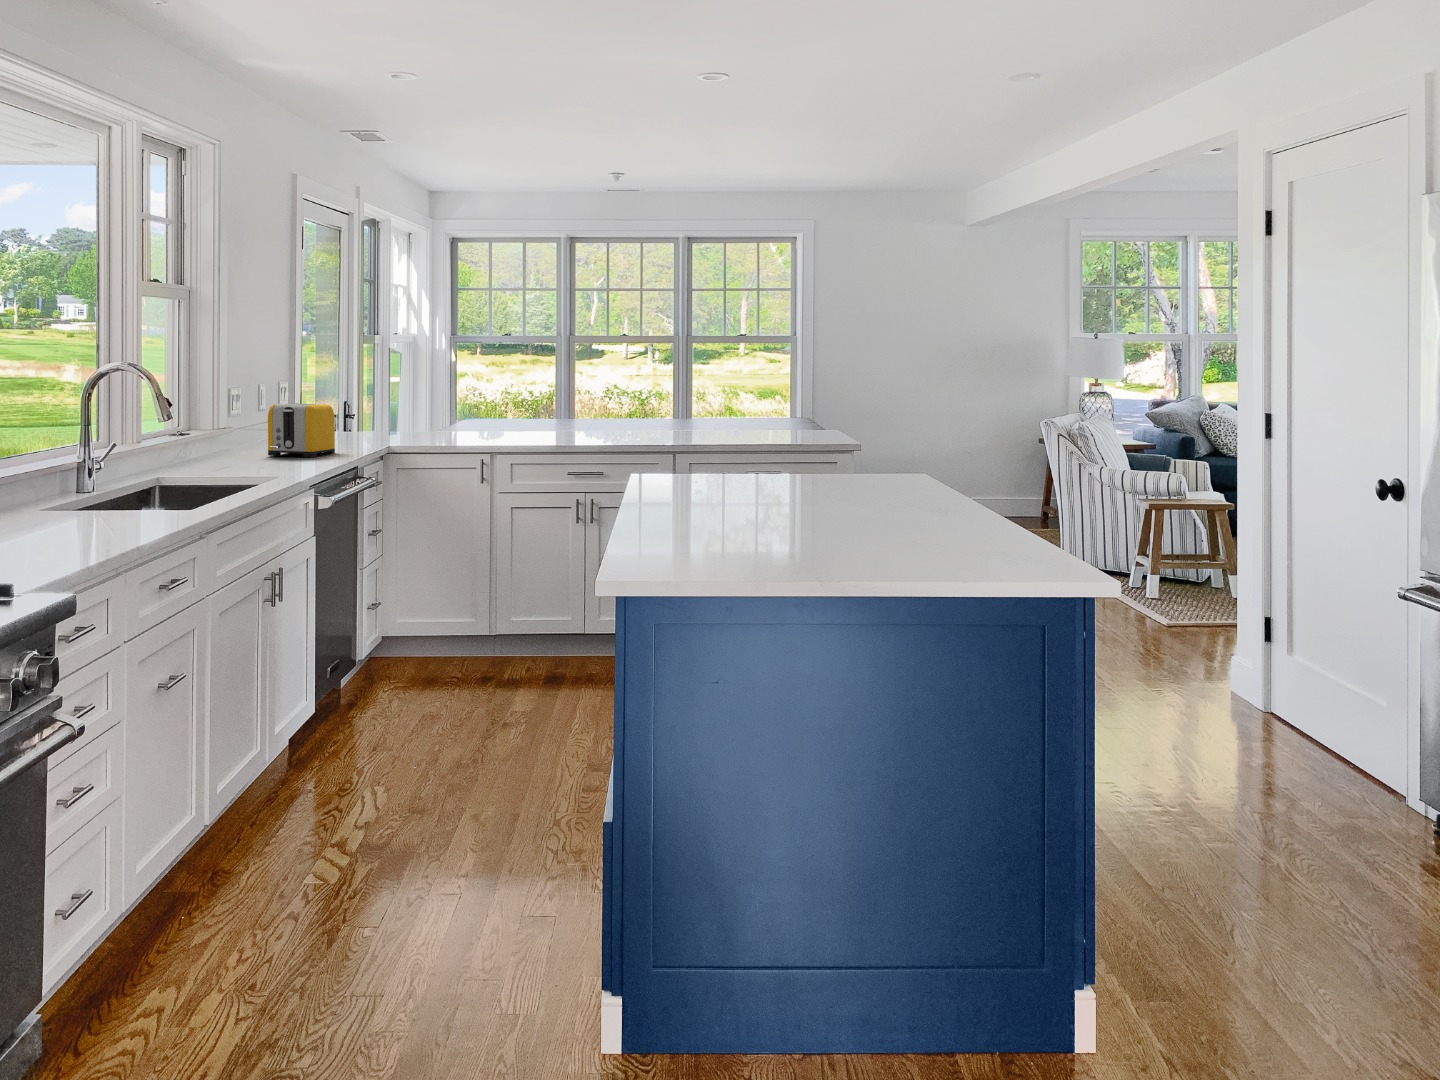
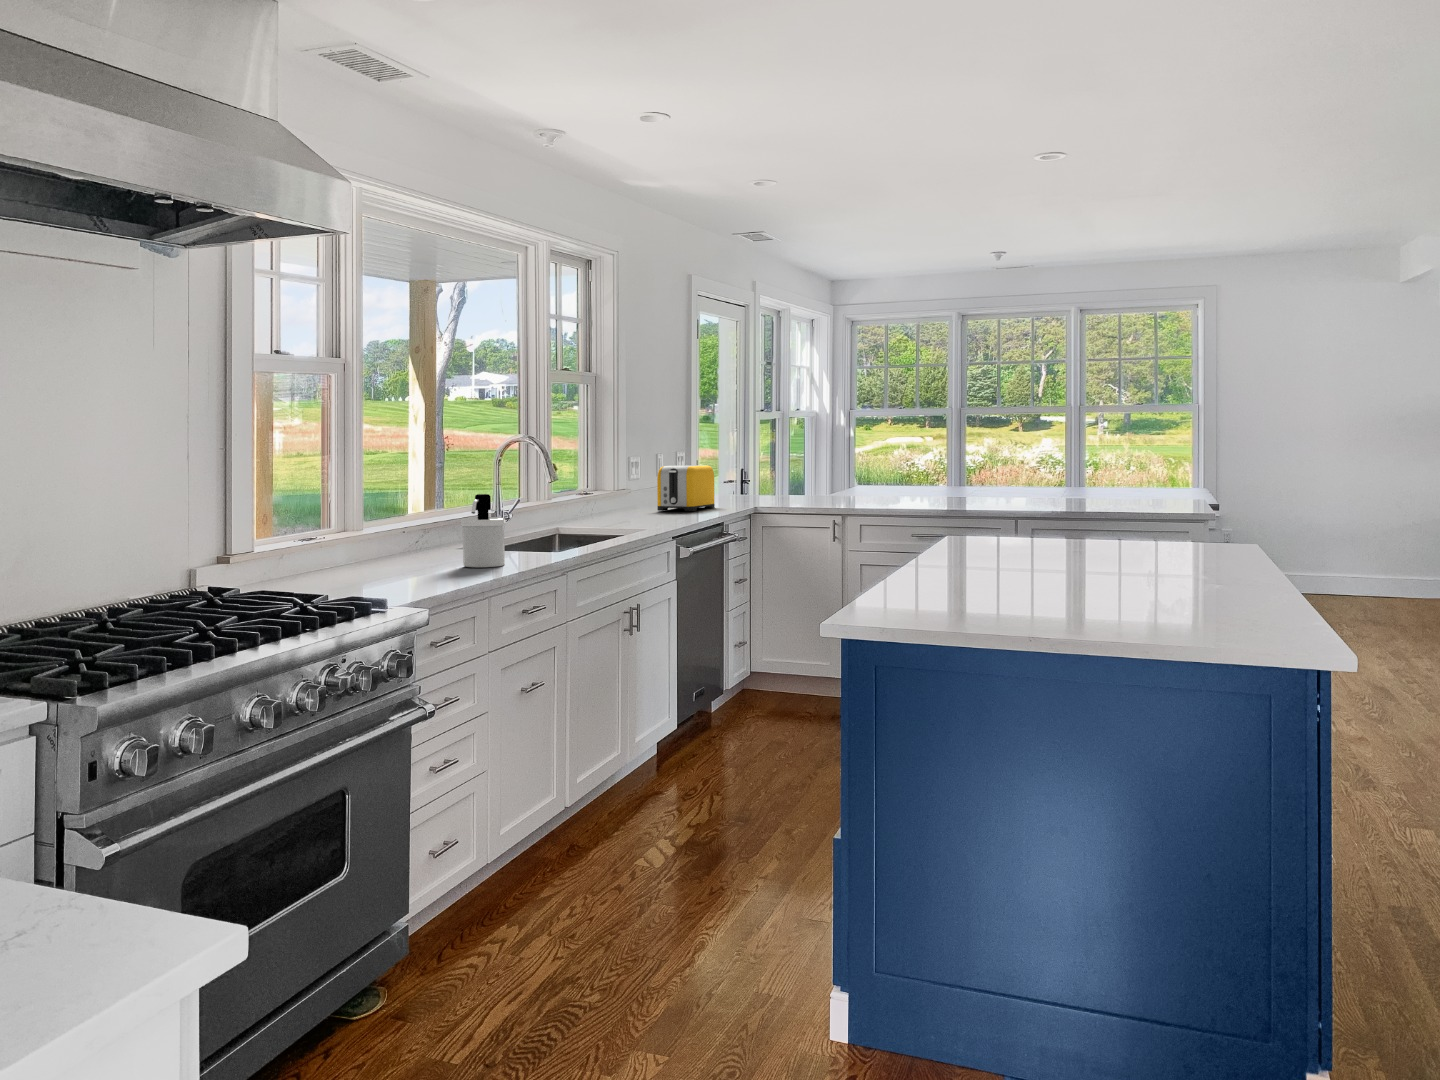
soap dispenser: none [65,438,129,533] -> present [461,494,506,567]

